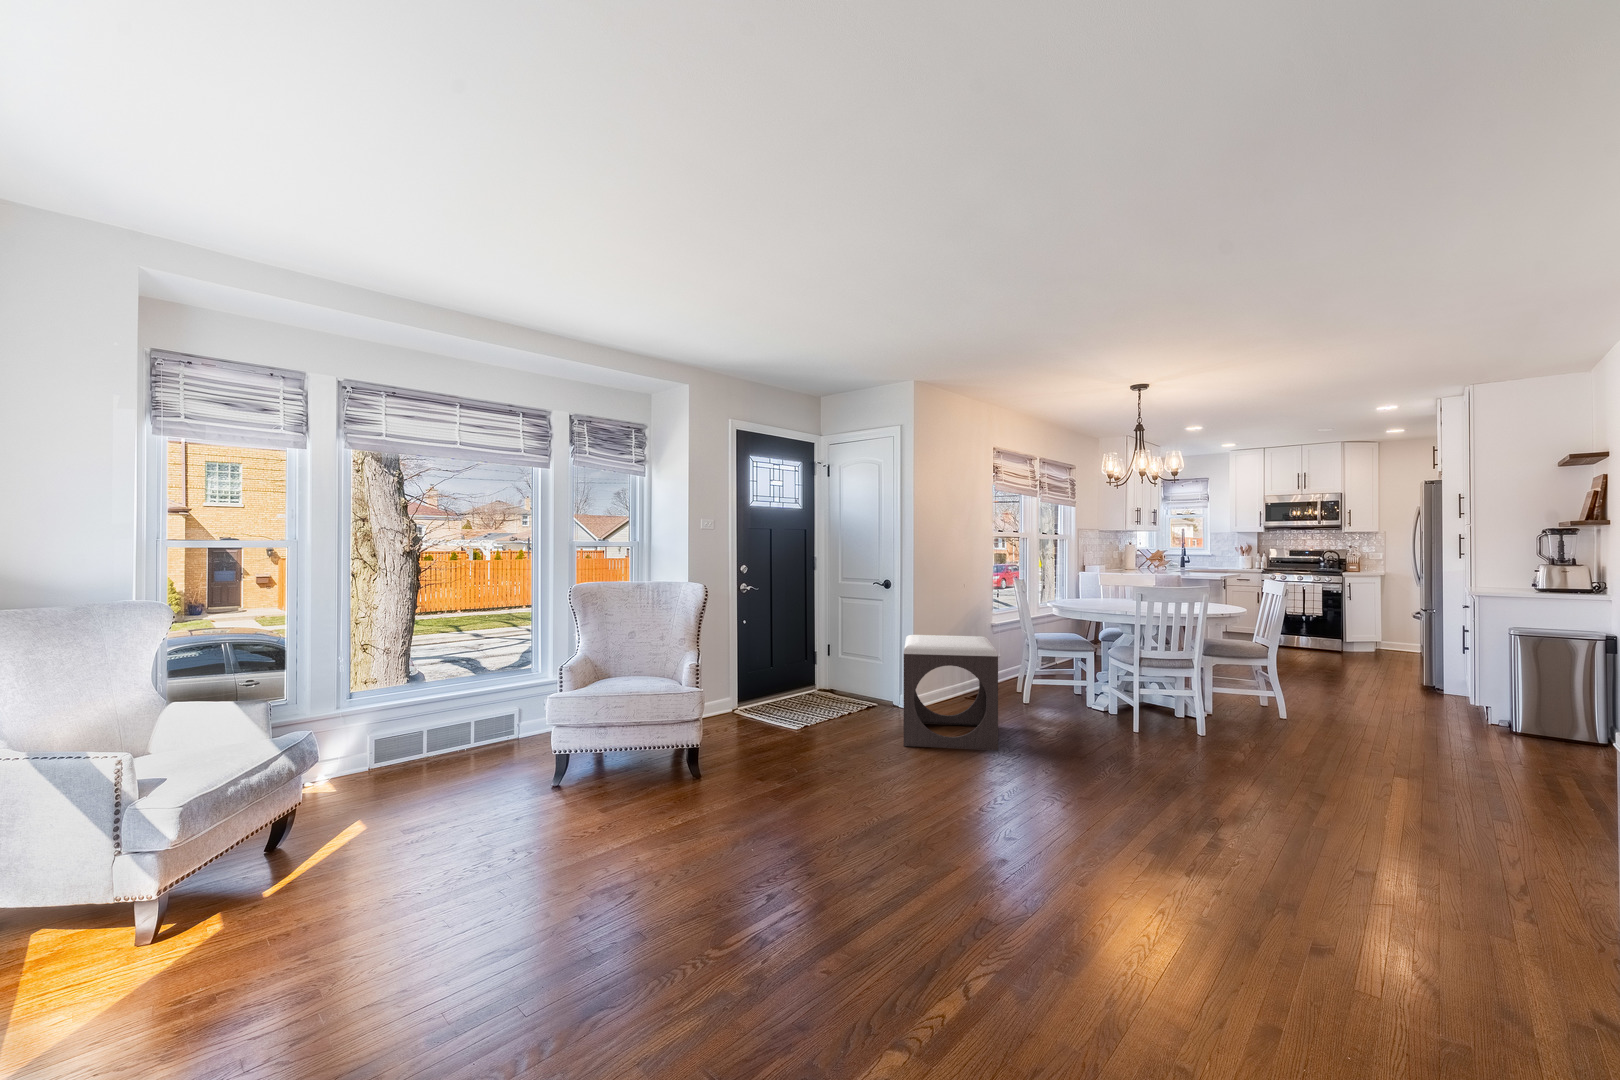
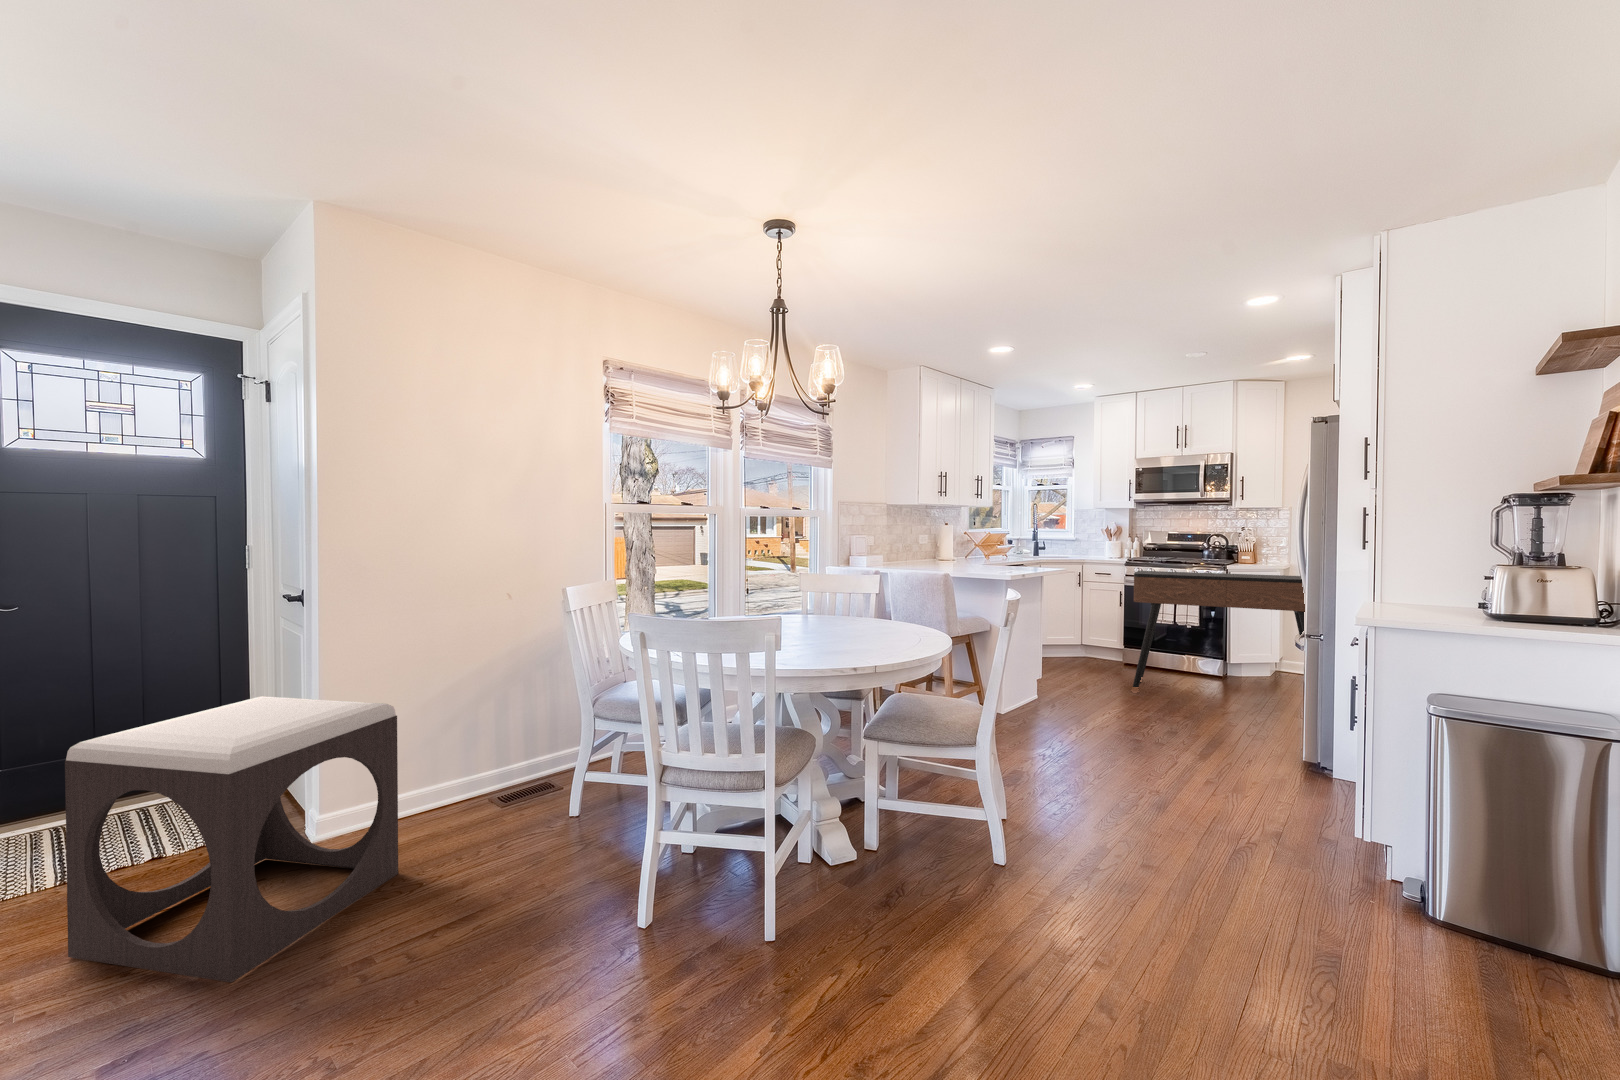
console table: none [1281,577,1427,670] -> present [1133,571,1305,687]

